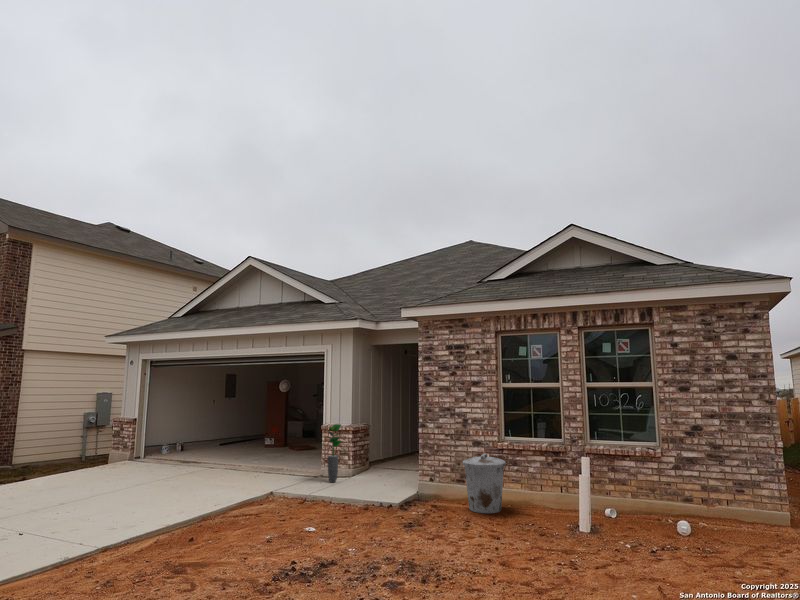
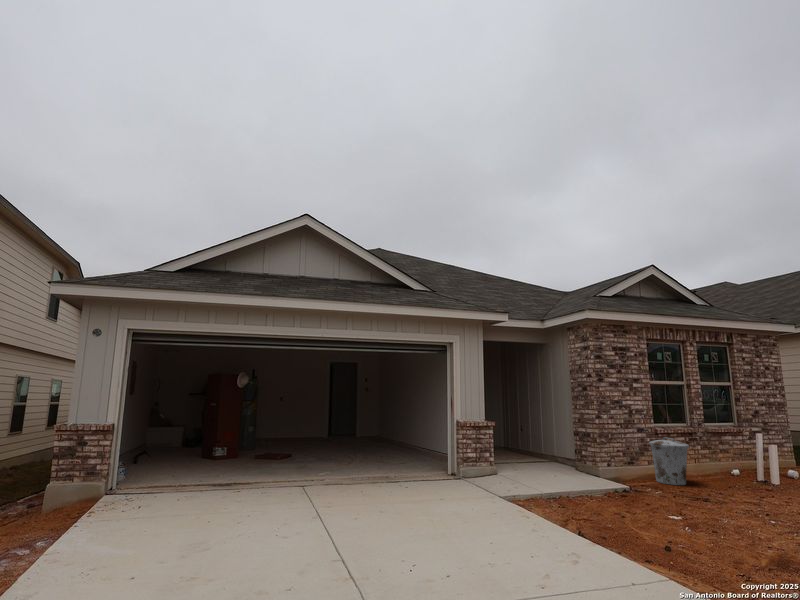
potted plant: present [327,424,341,482] -> none [485,420,510,481]

